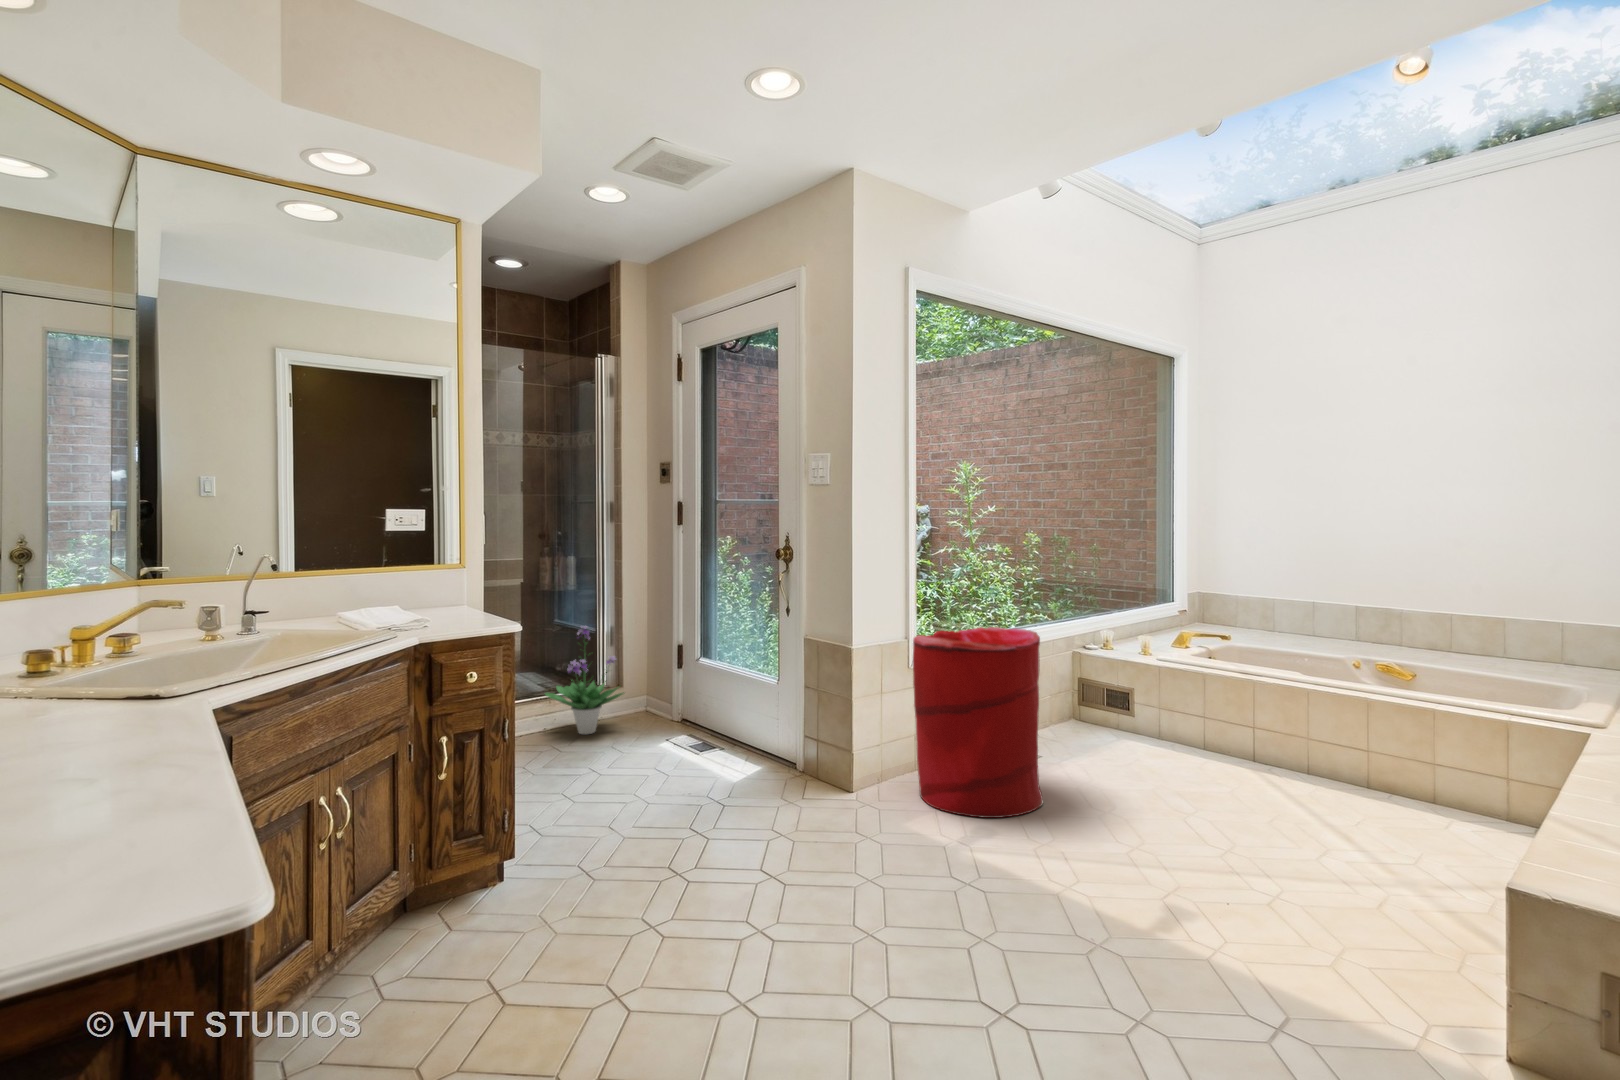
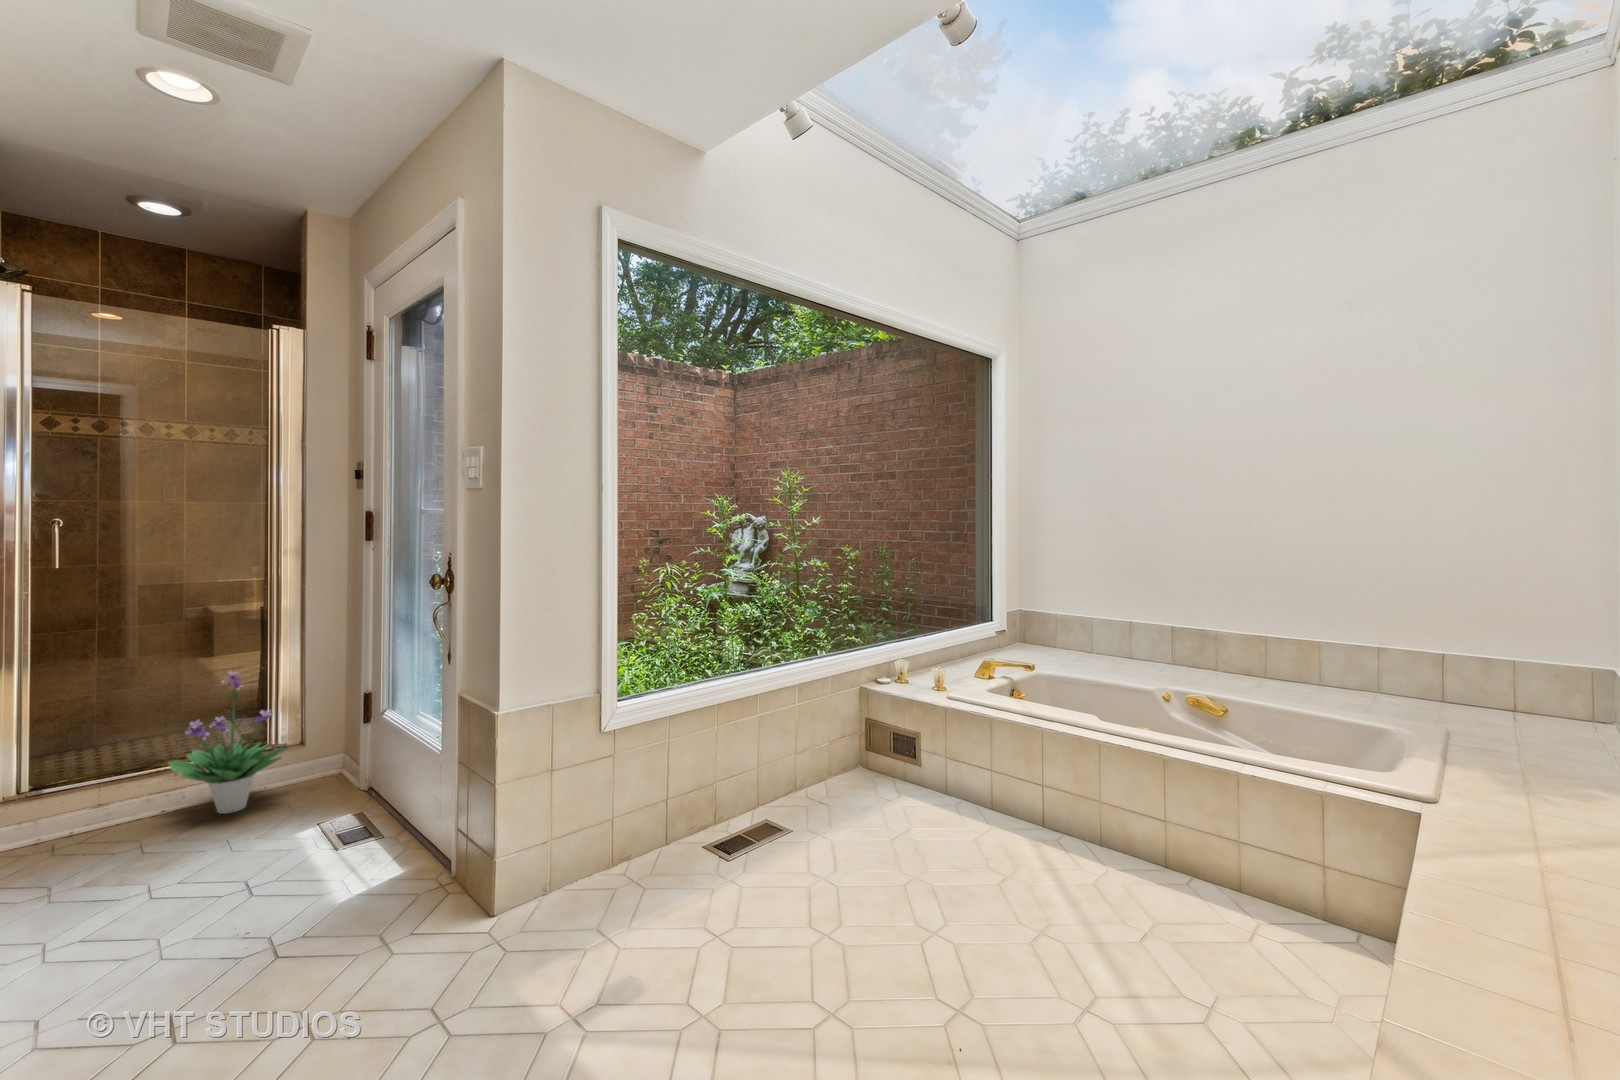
laundry hamper: present [913,627,1043,818] -> none [583,676,753,956]

